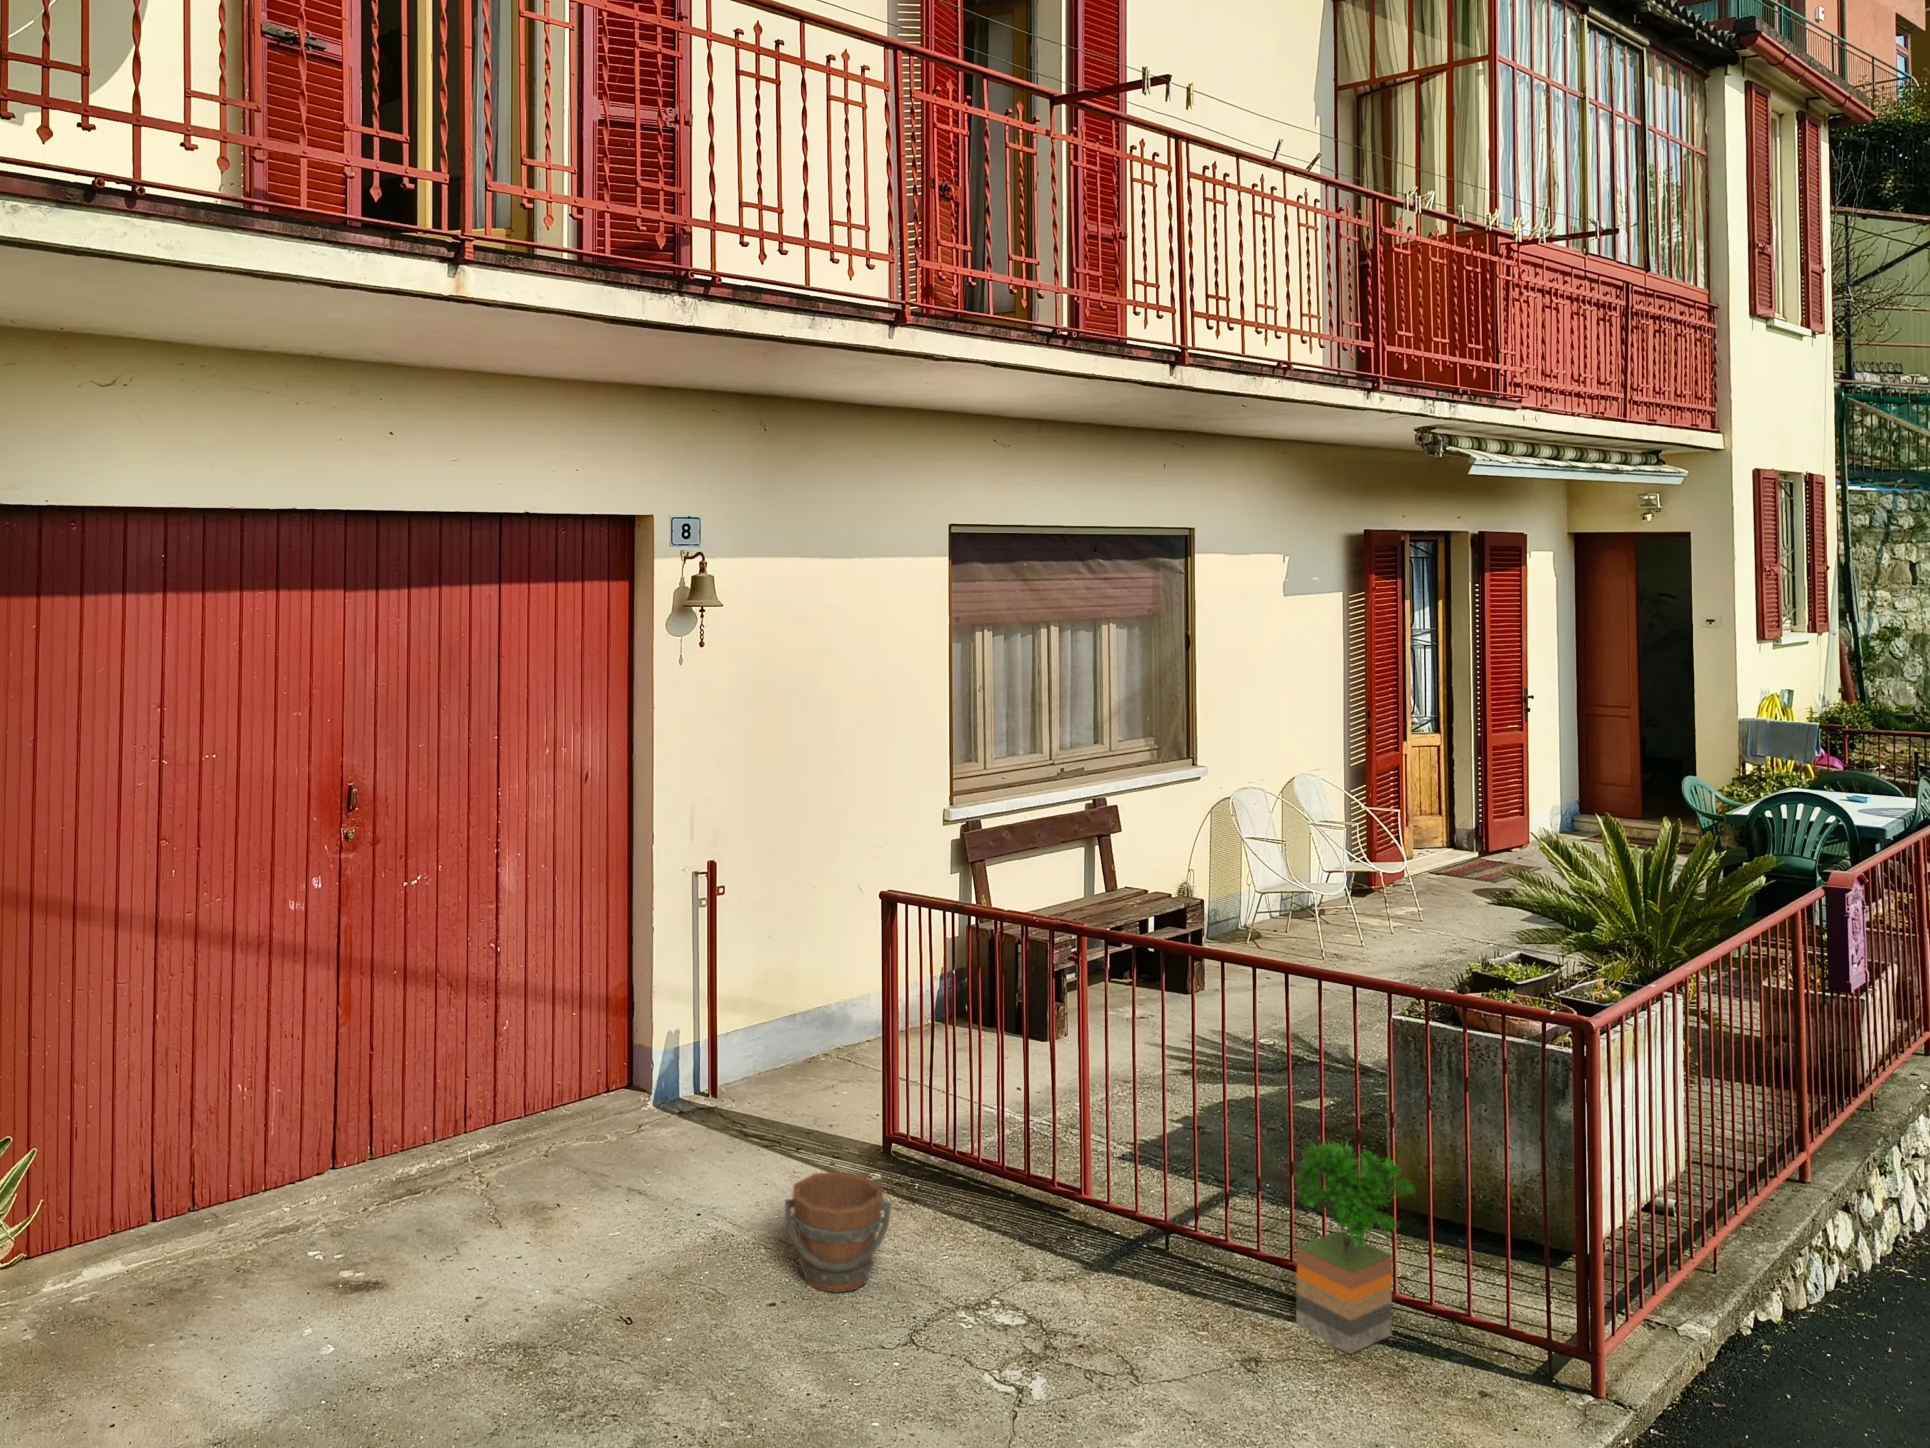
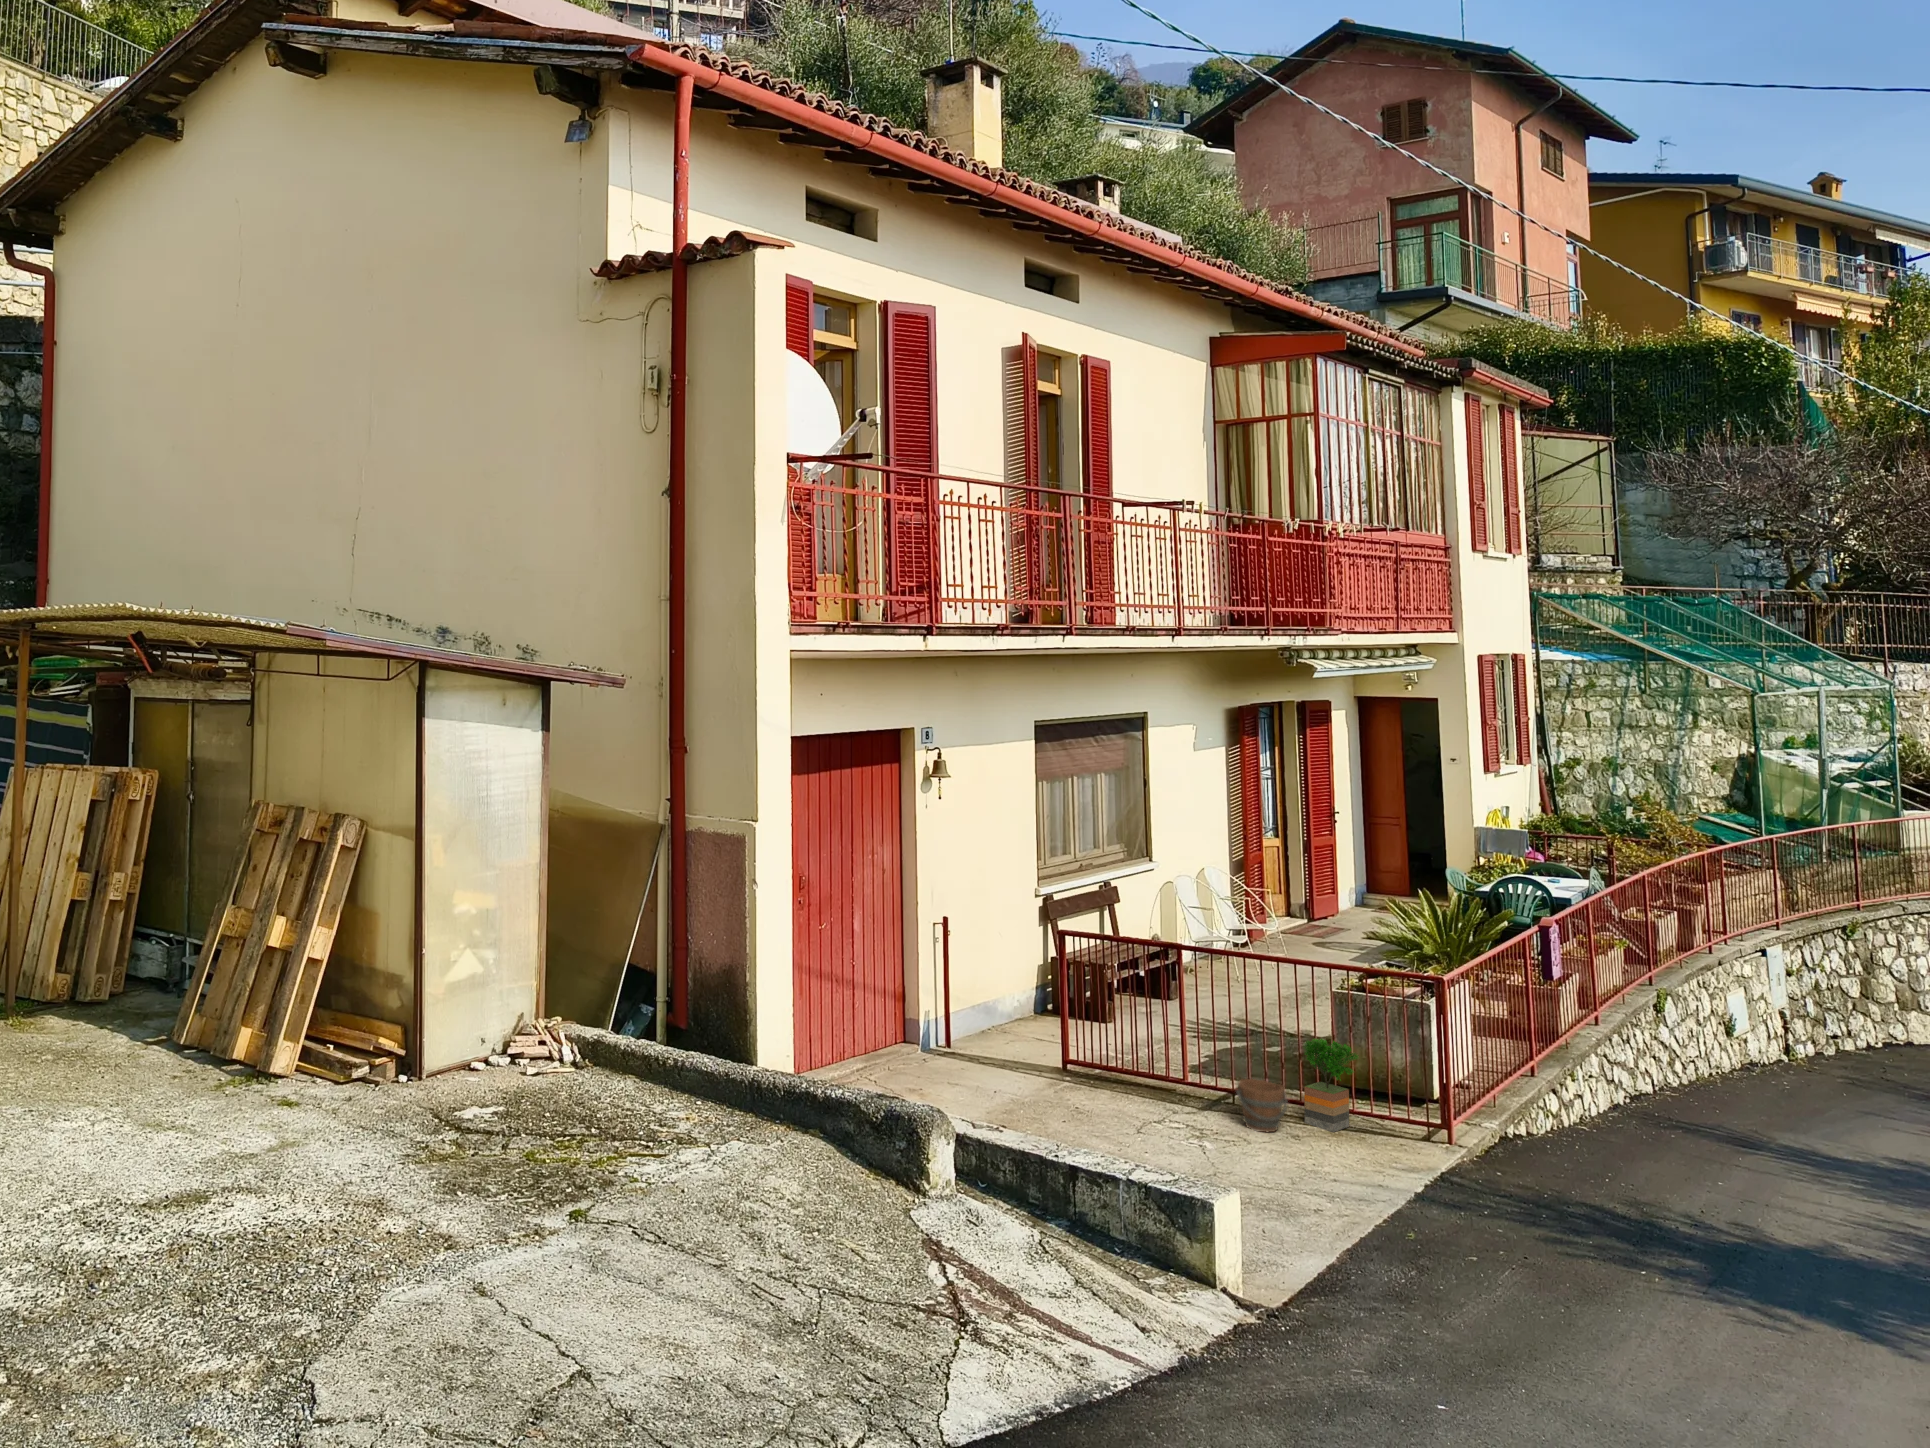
bucket: present [785,1171,891,1293] -> present [1237,1079,1288,1132]

